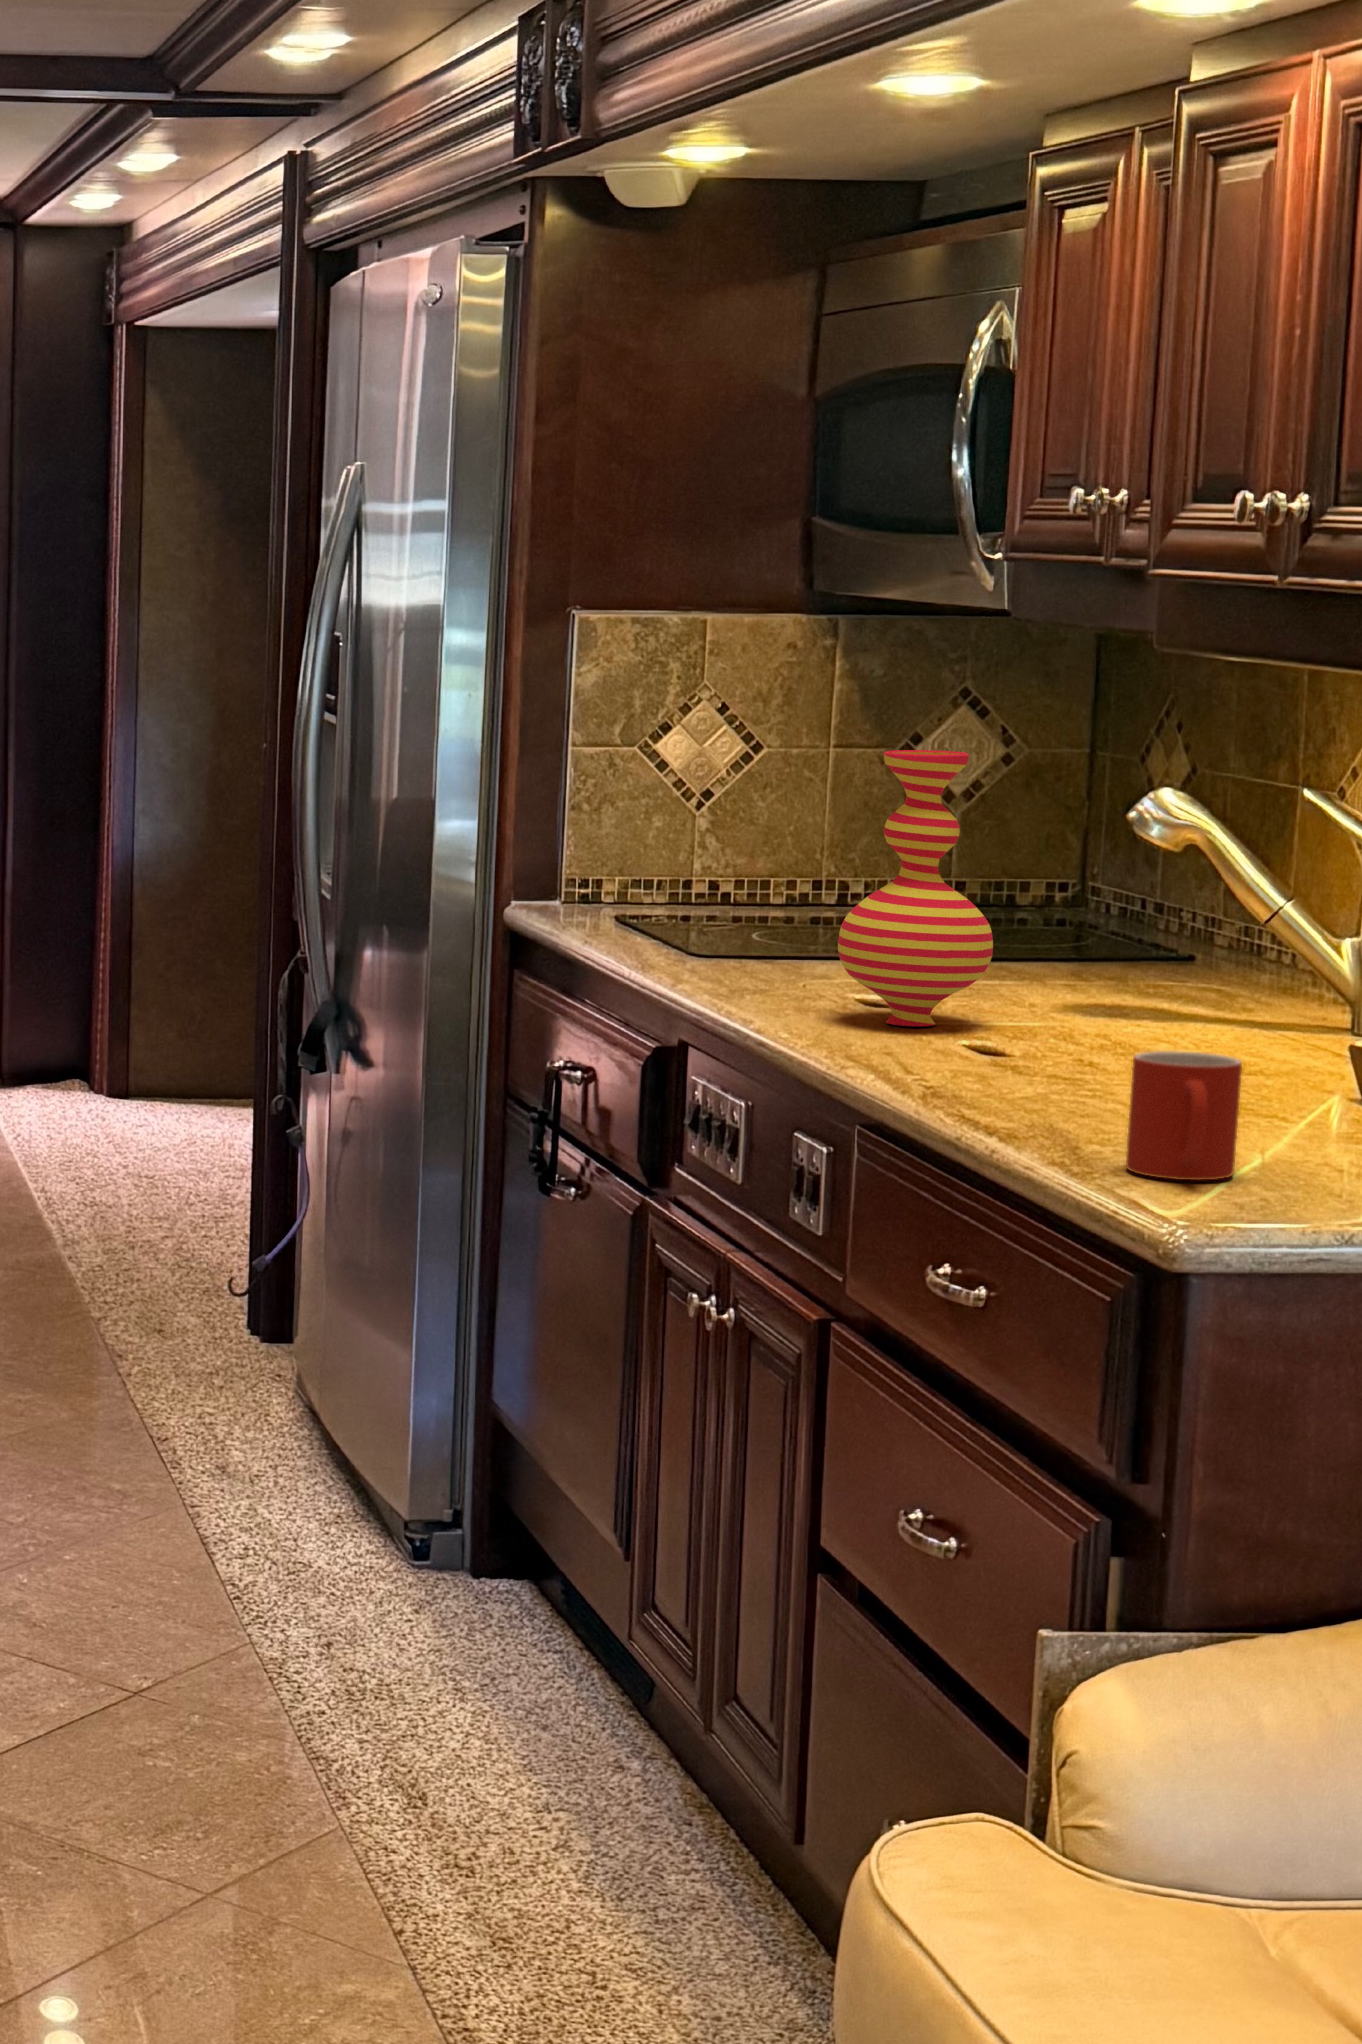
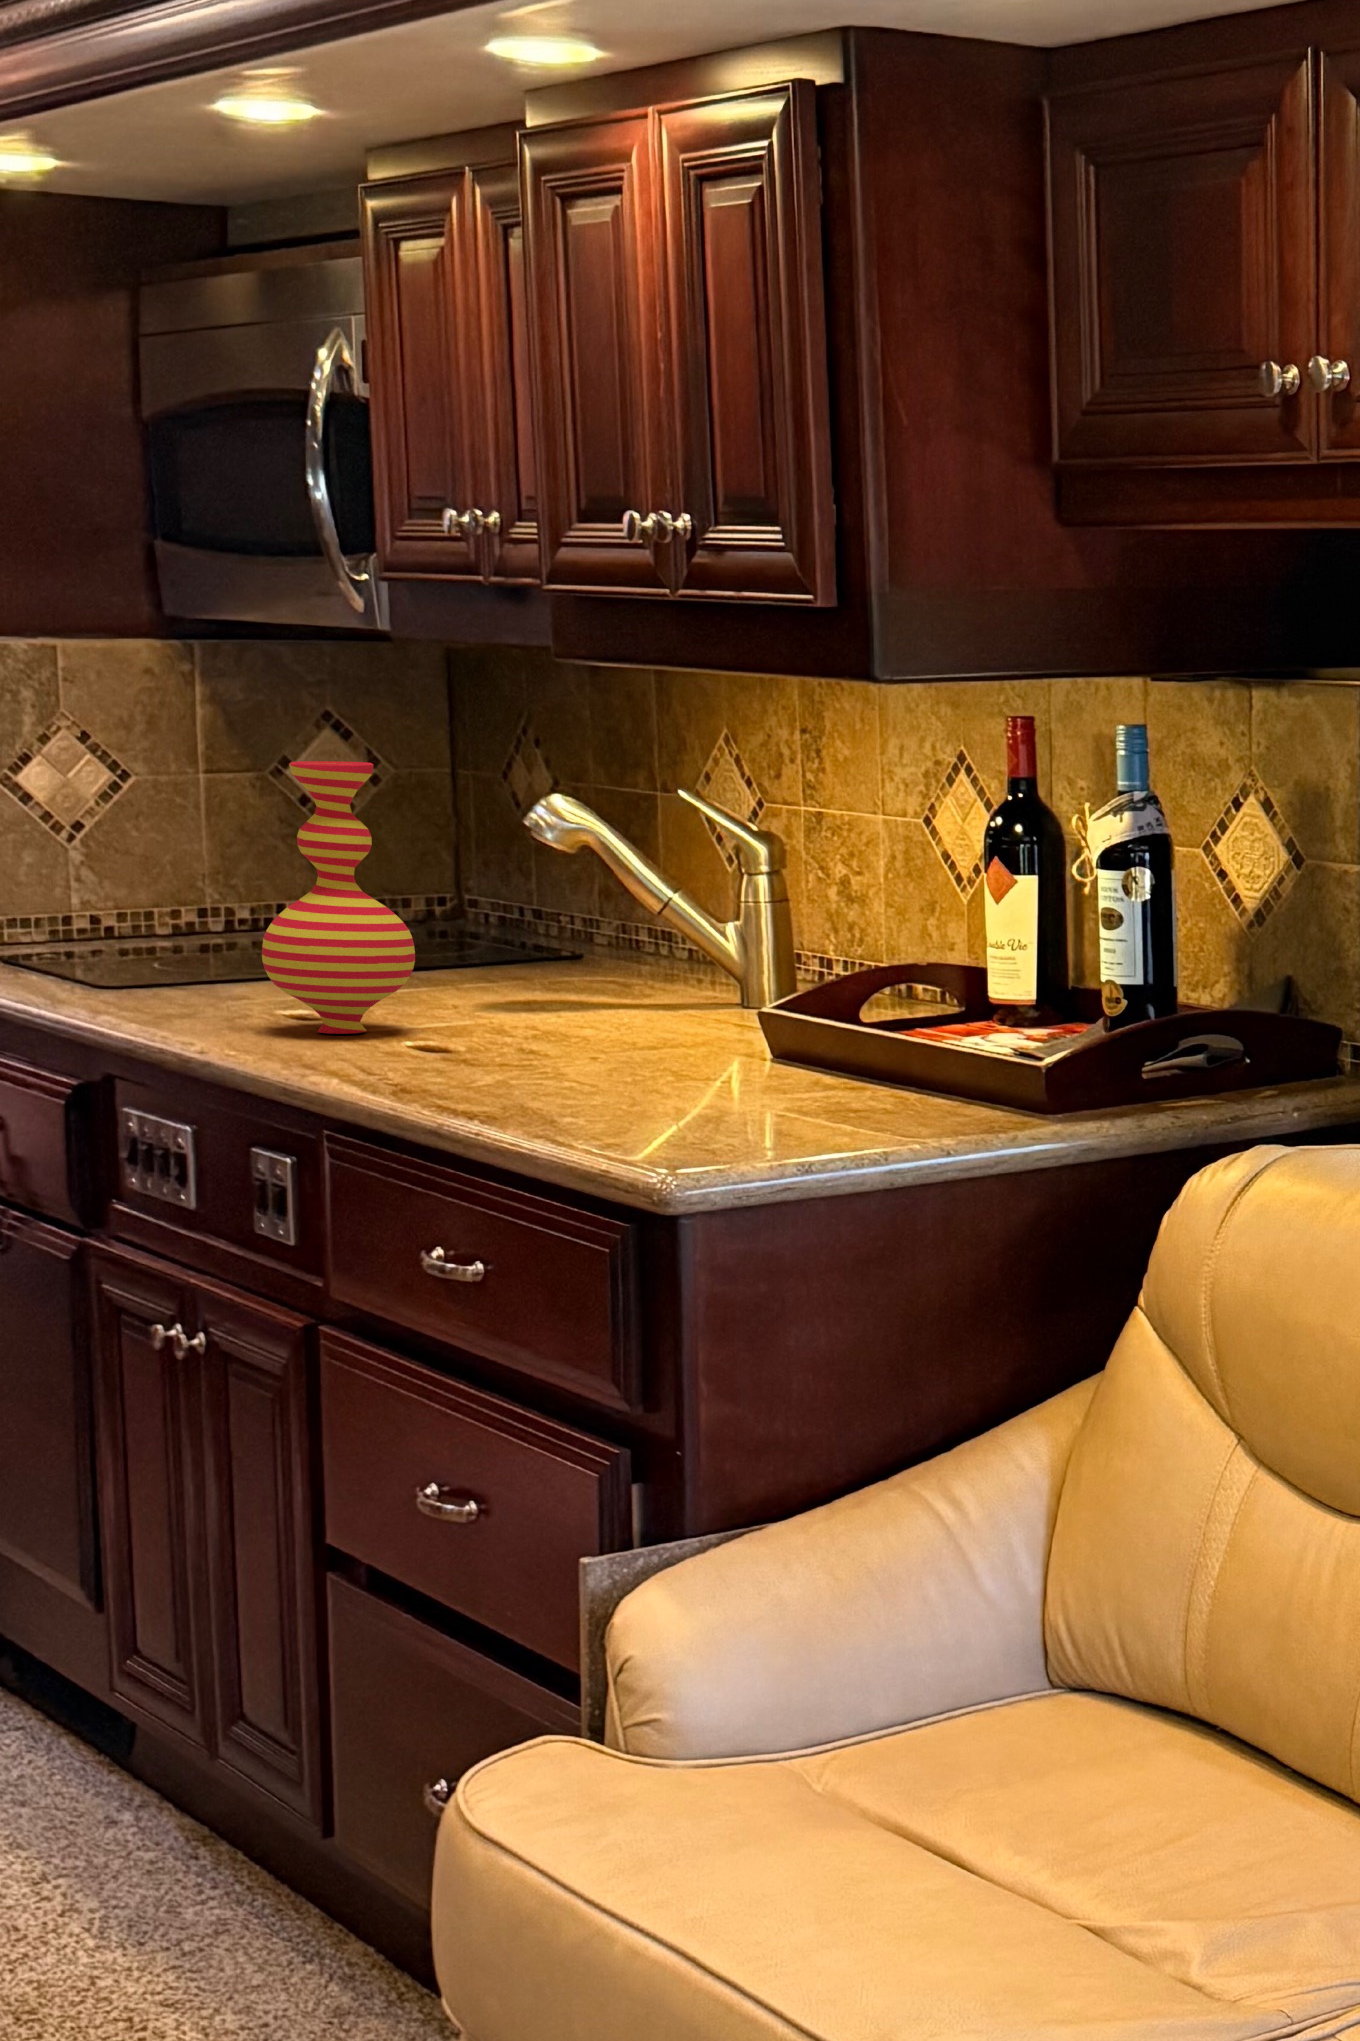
mug: present [1126,1051,1242,1180] -> none [589,1022,689,1139]

